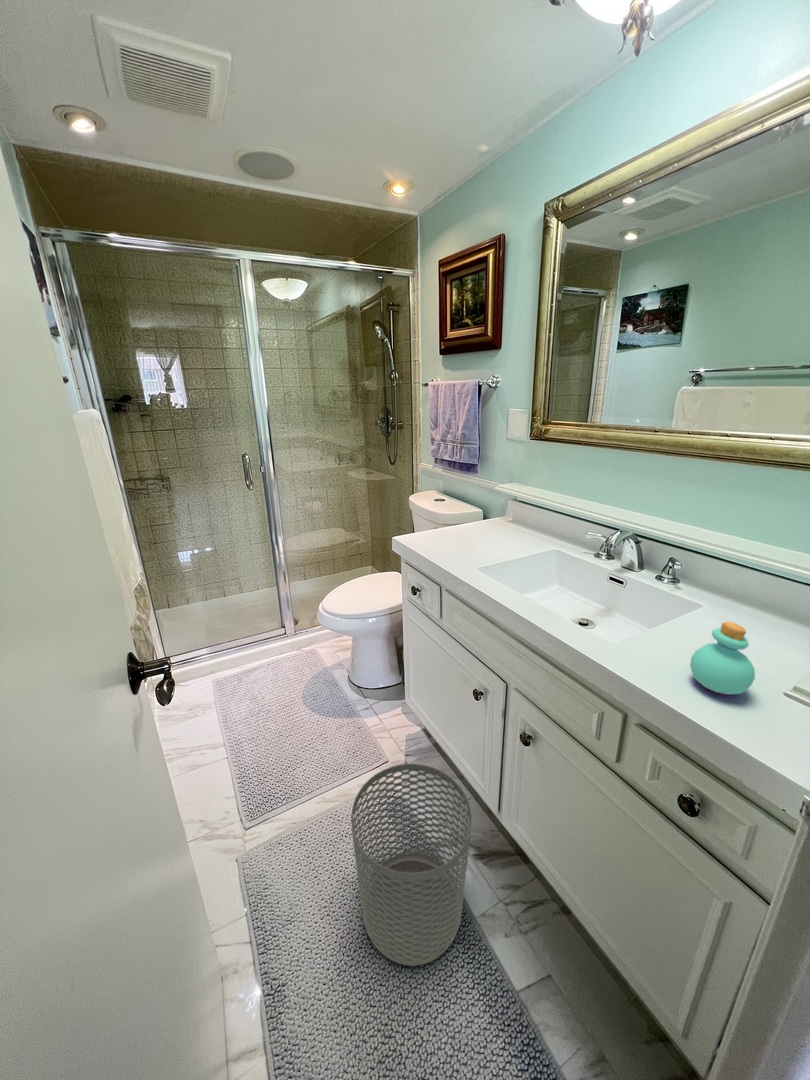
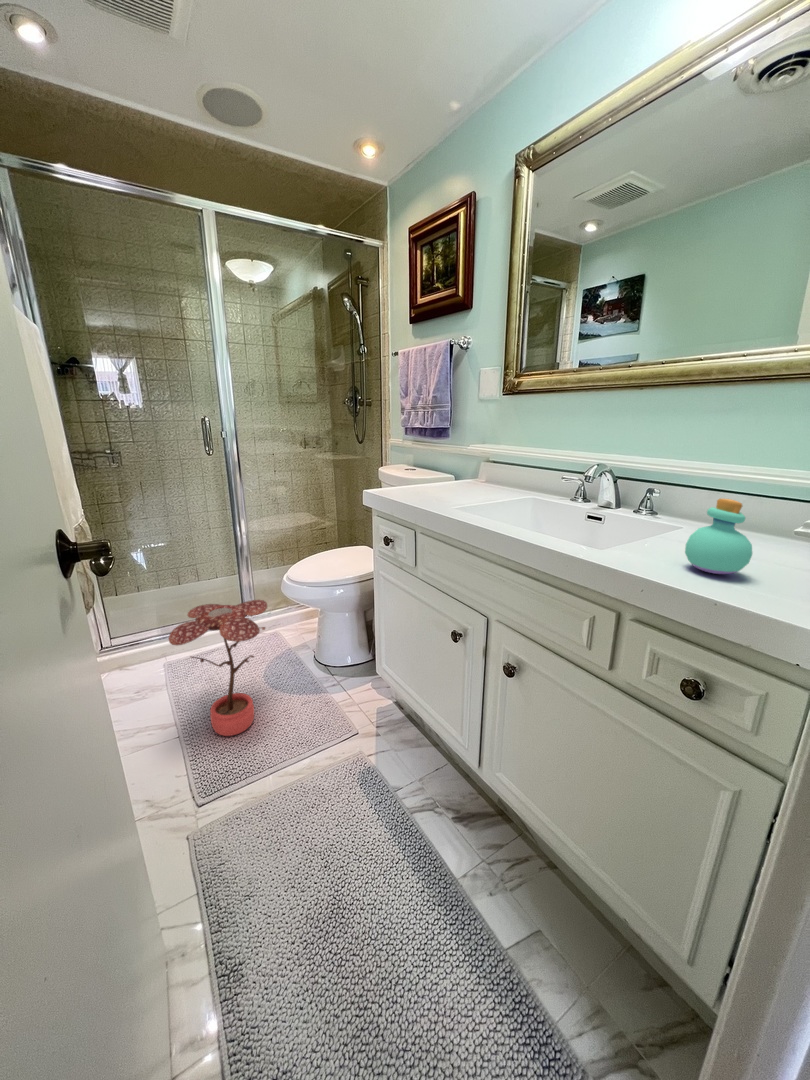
potted plant: none [217,634,305,759] -> present [169,600,267,736]
waste bin: present [351,764,472,966] -> none [321,714,454,931]

